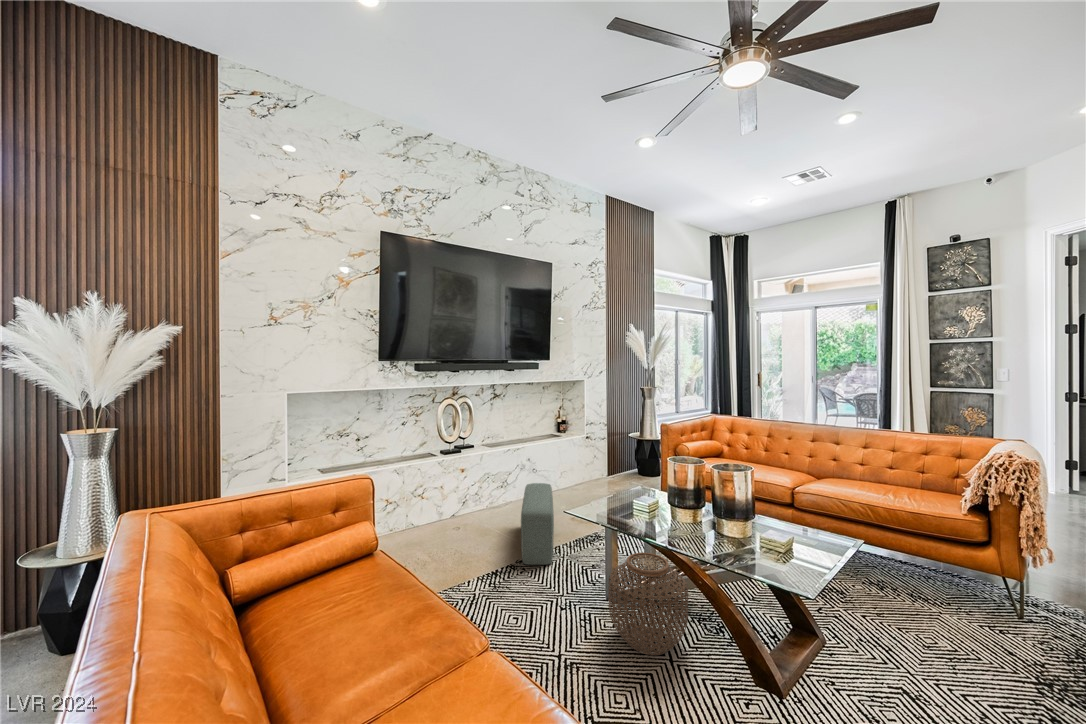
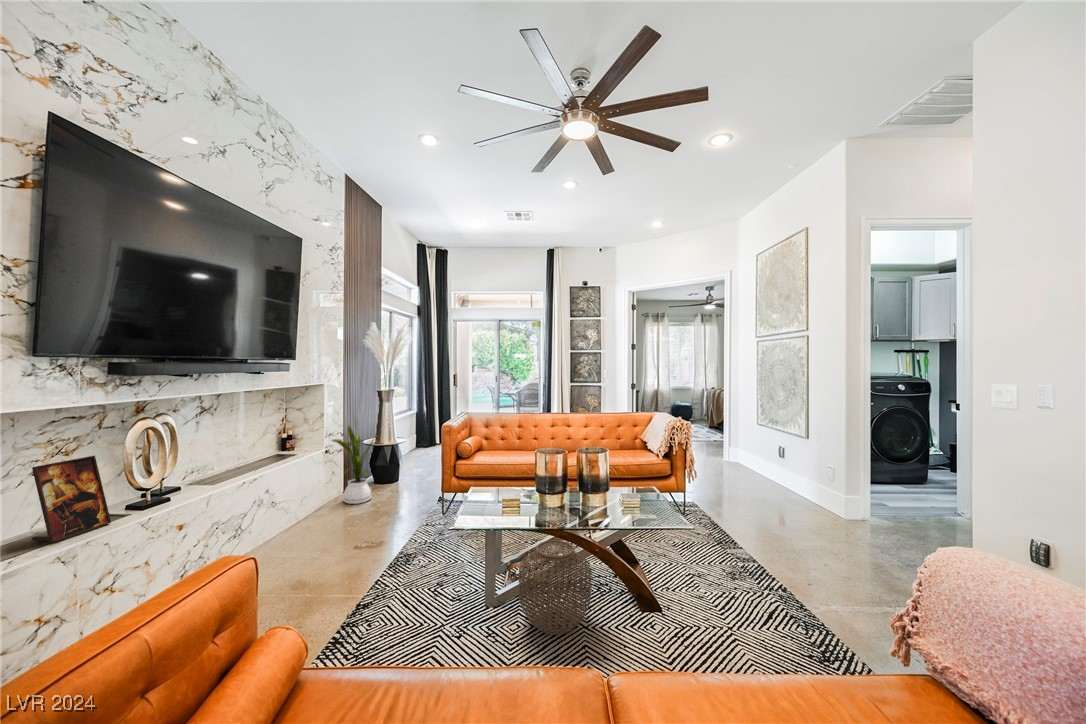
house plant: none [586,416,629,485] -> present [332,426,373,504]
picture frame: none [391,417,423,461] -> present [32,456,111,543]
pouf: present [521,483,554,565] -> none [310,513,395,616]

